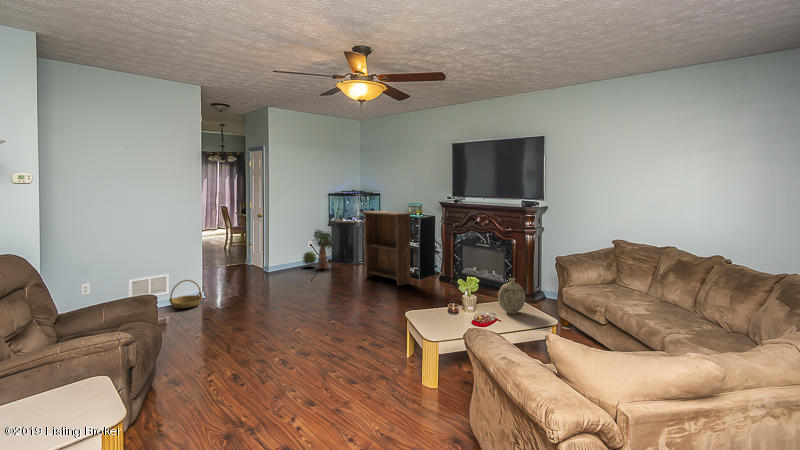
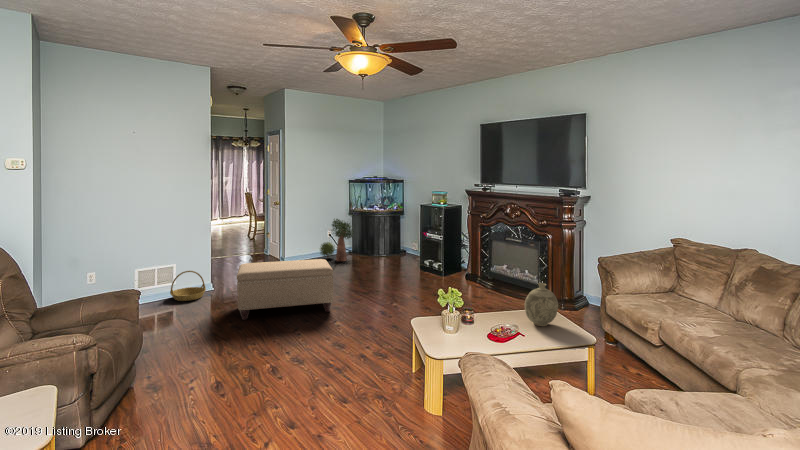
bookshelf: present [364,211,411,286] -> none [383,200,435,283]
ottoman: none [237,266,326,322] -> present [237,259,333,320]

